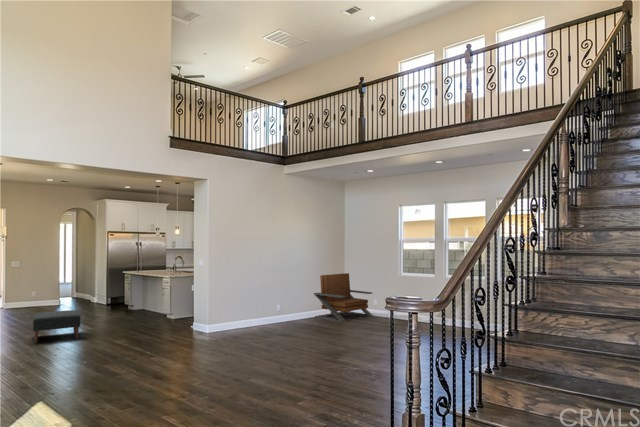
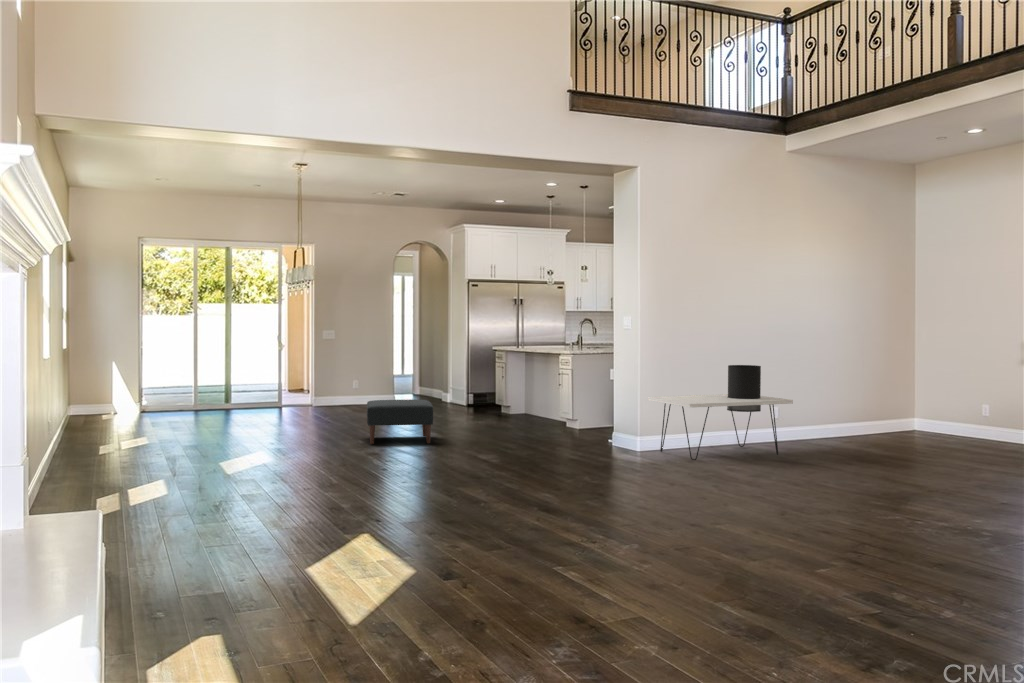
lounge chair: present [314,273,373,322] -> none [846,357,979,452]
side table: none [214,283,289,338] -> present [648,365,793,460]

